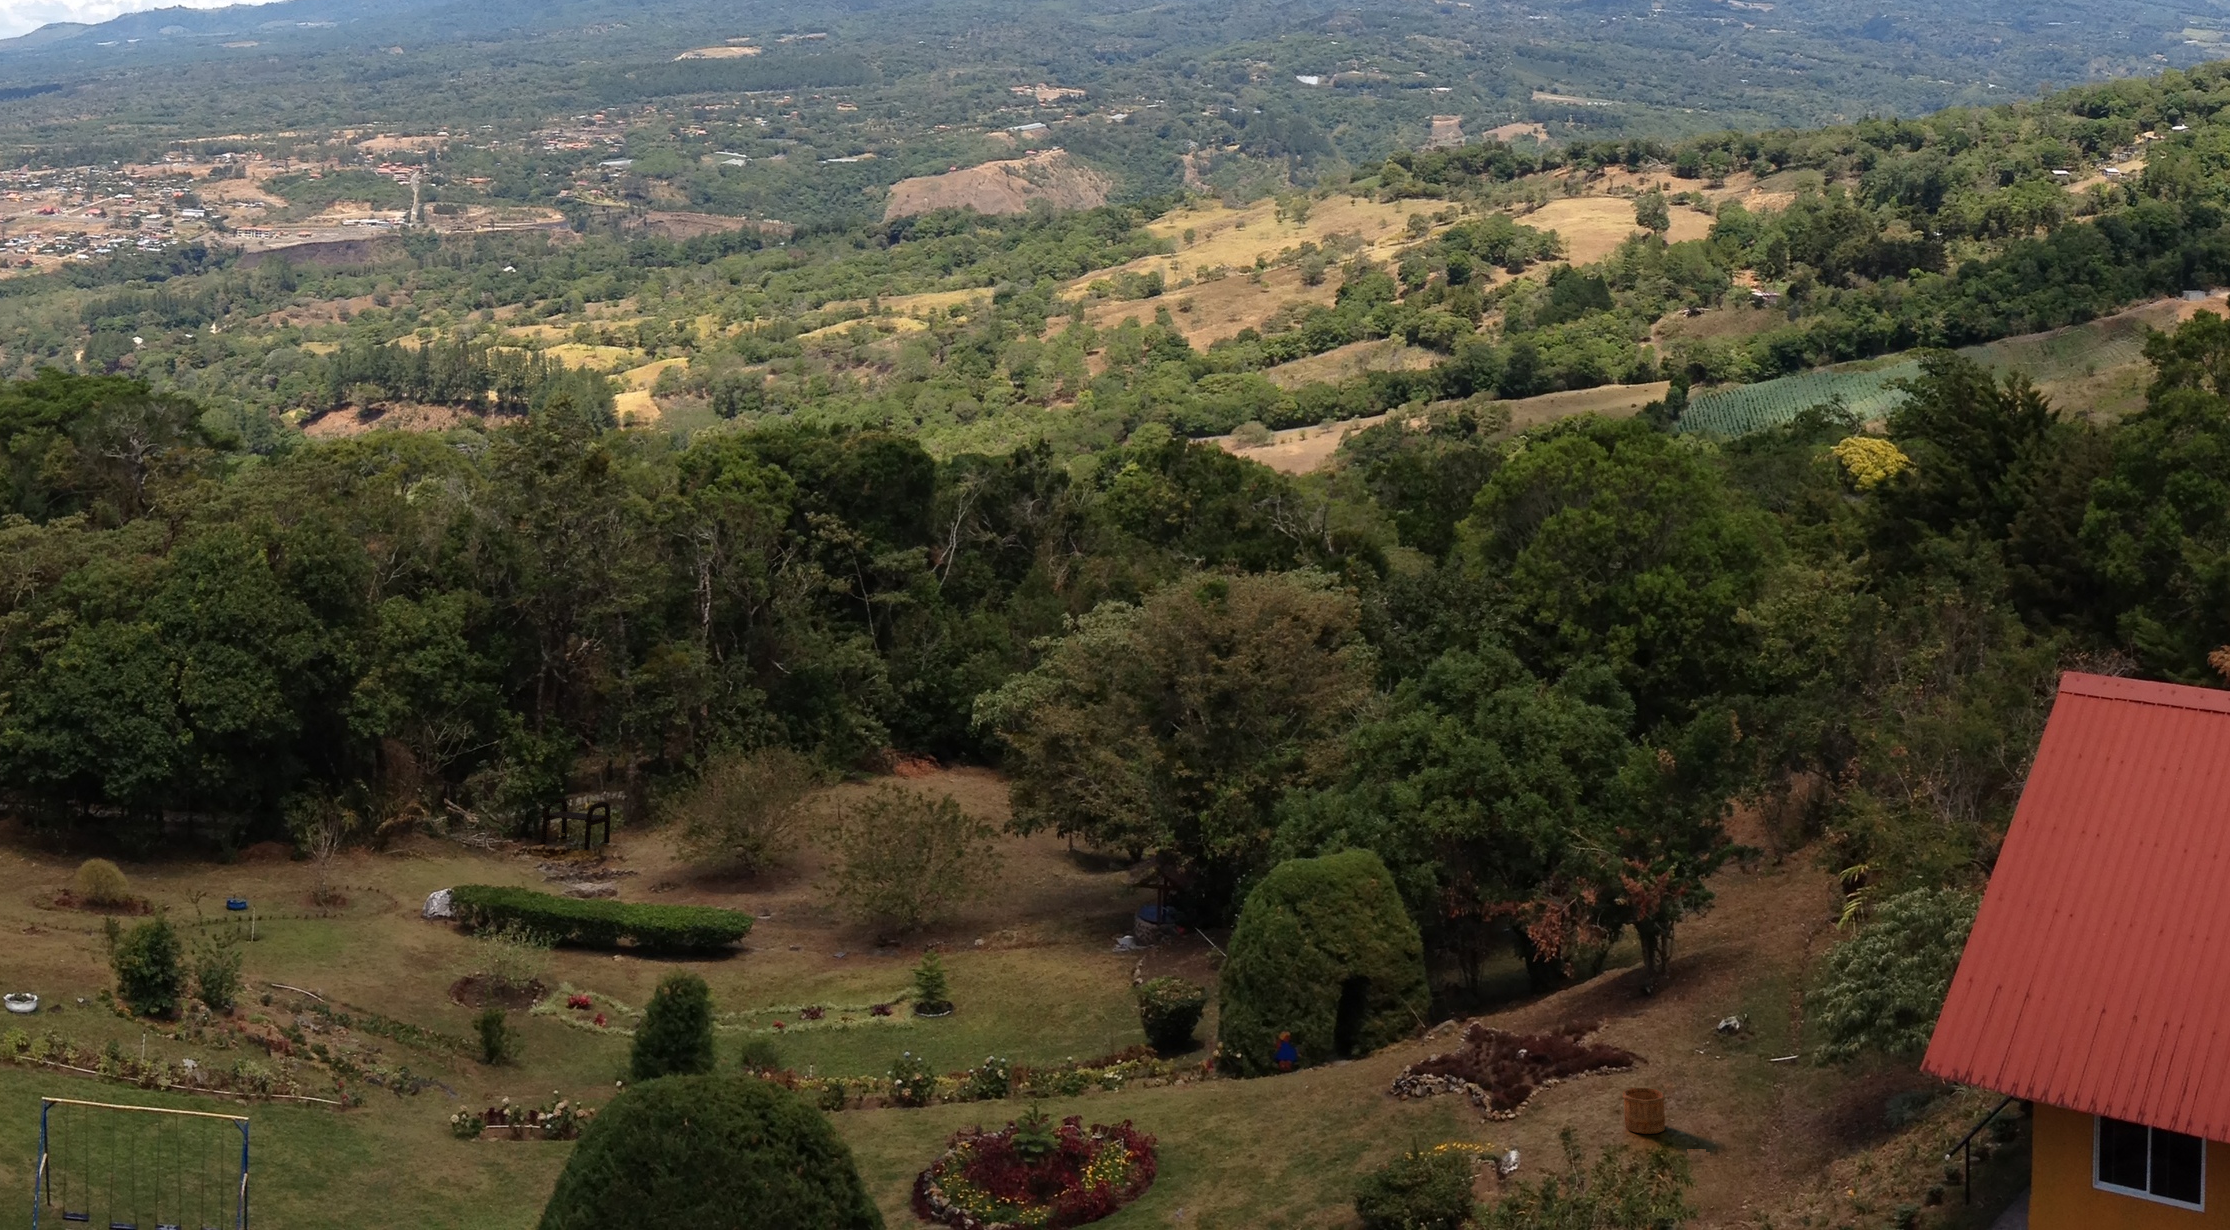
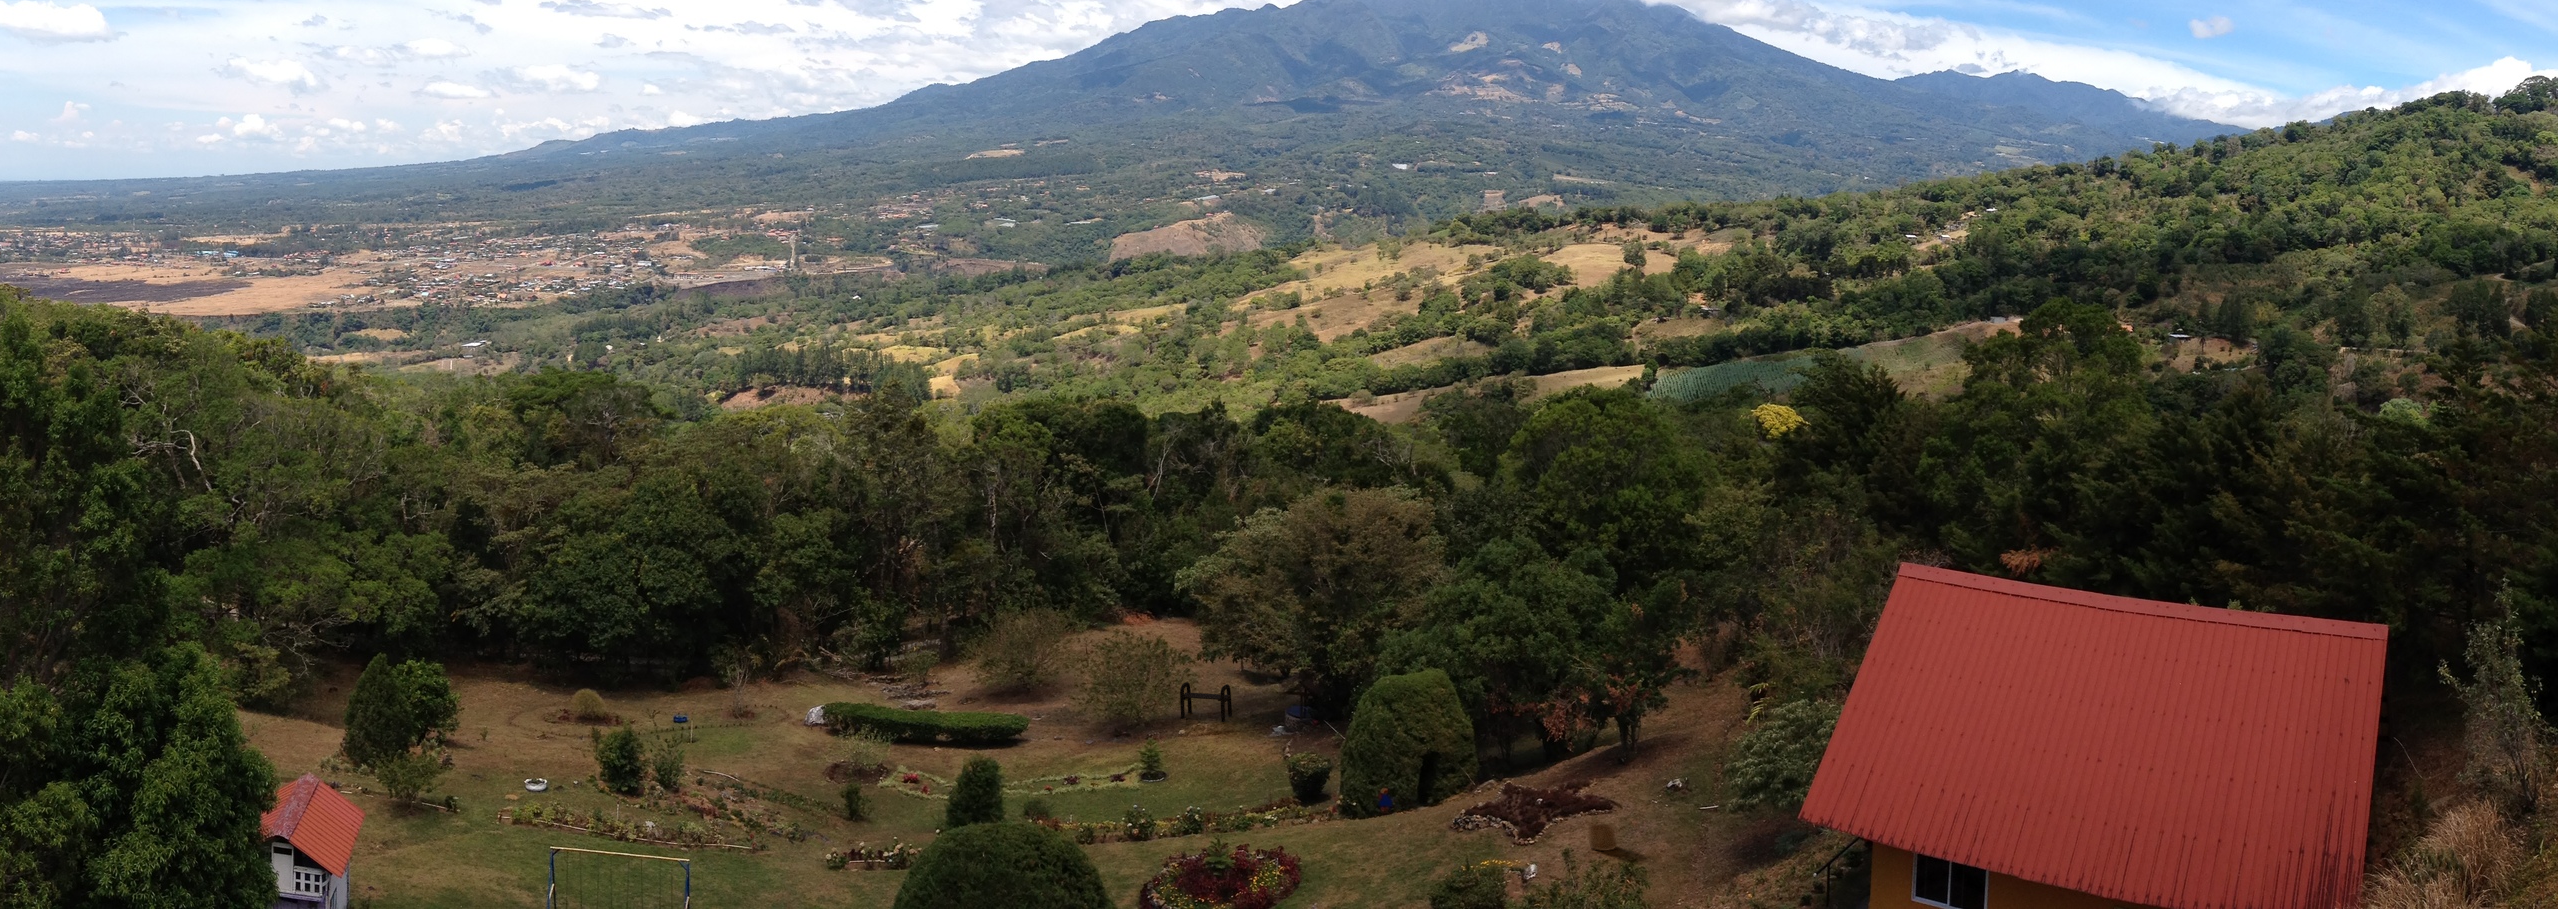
bench: present [541,797,610,849] -> present [1180,682,1232,722]

